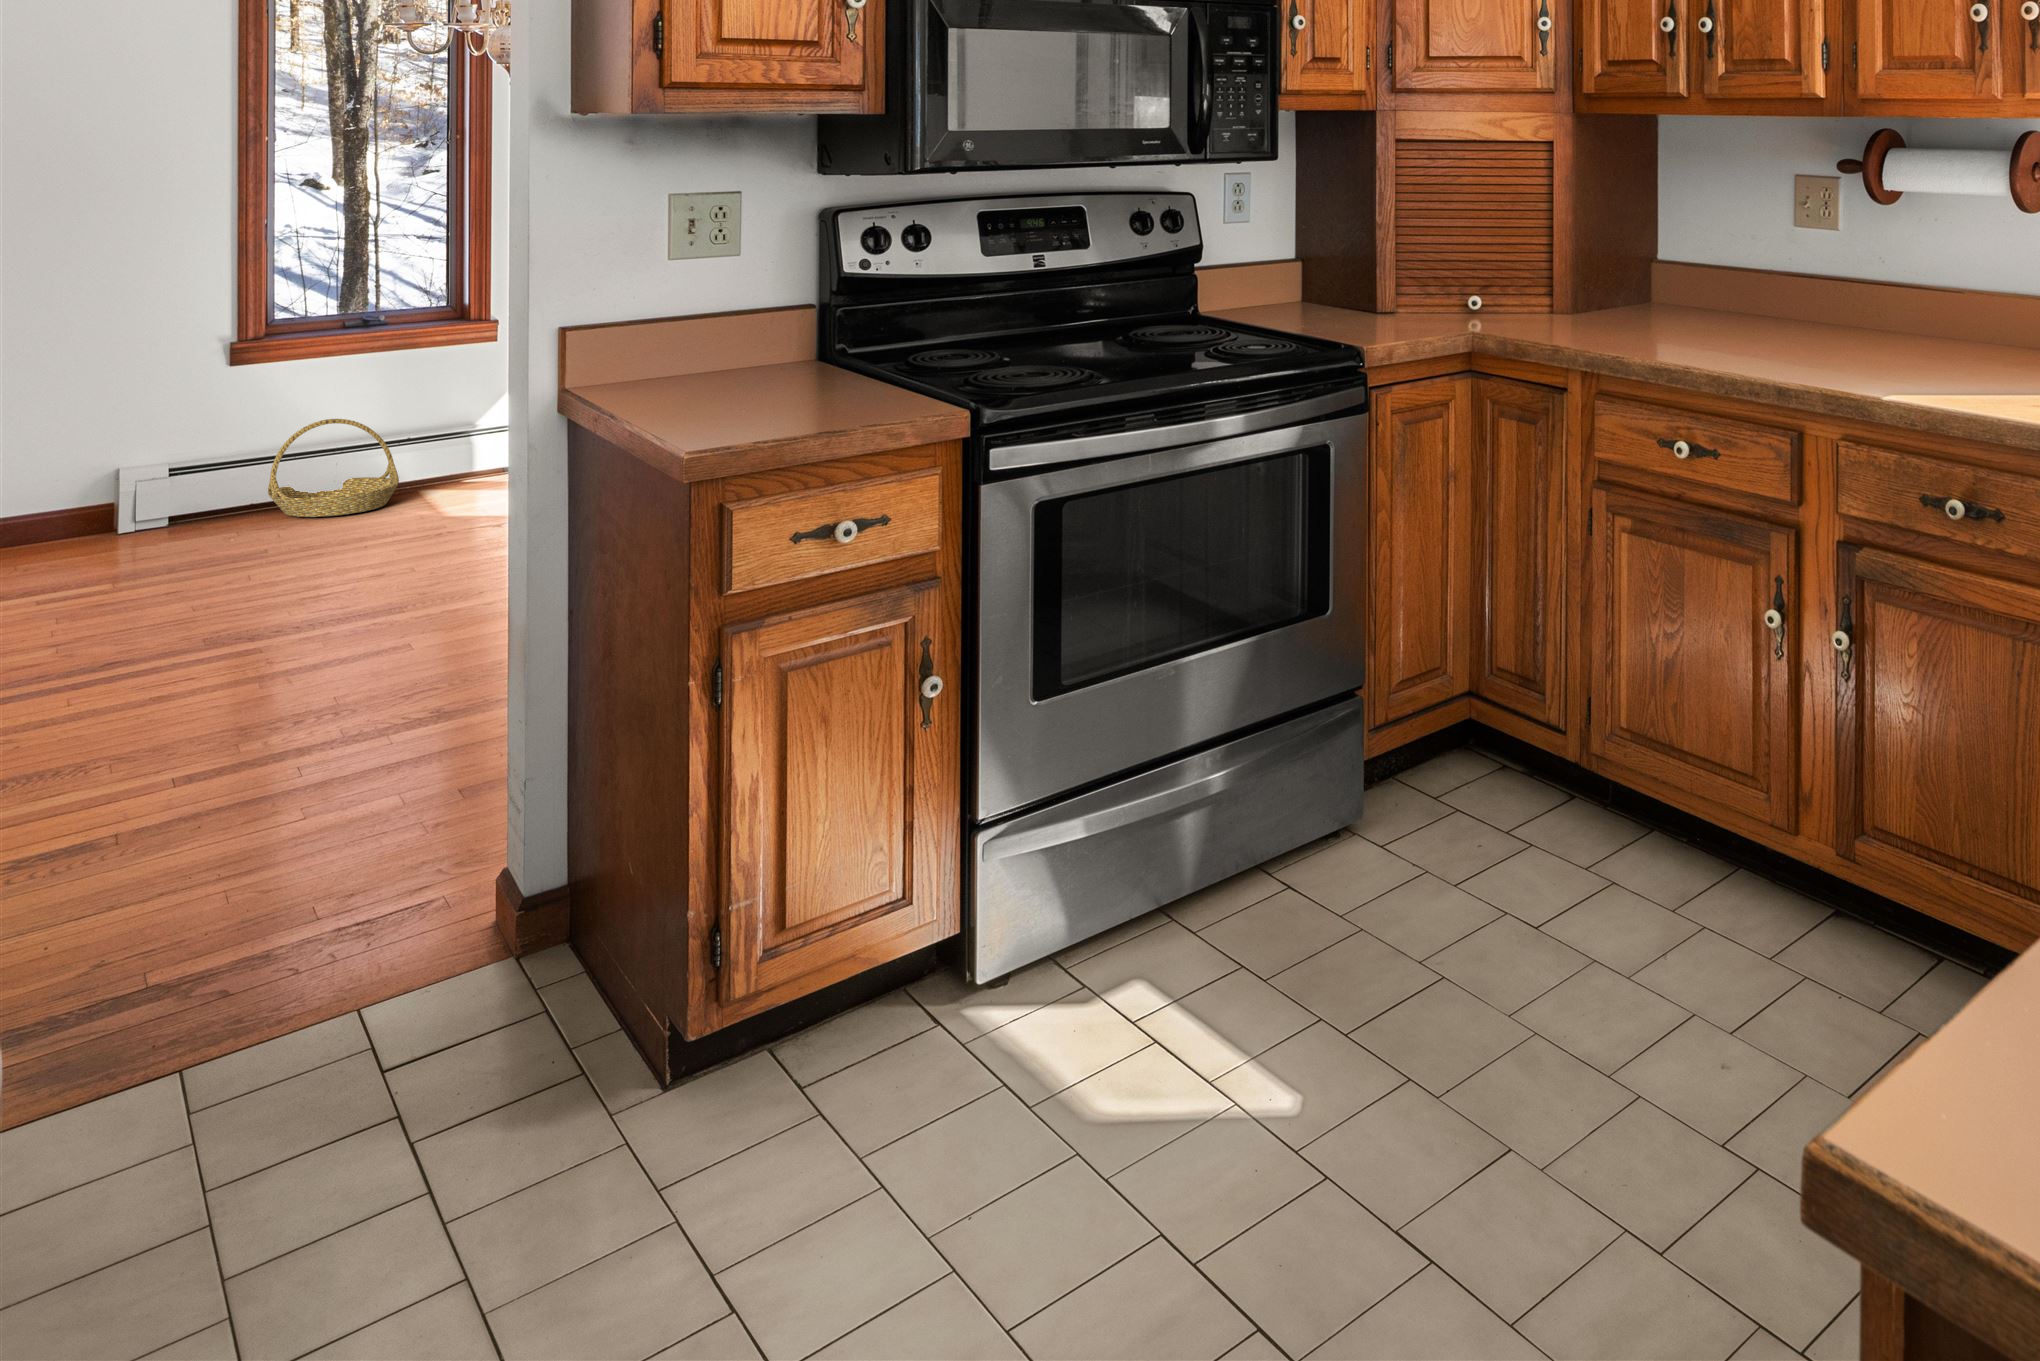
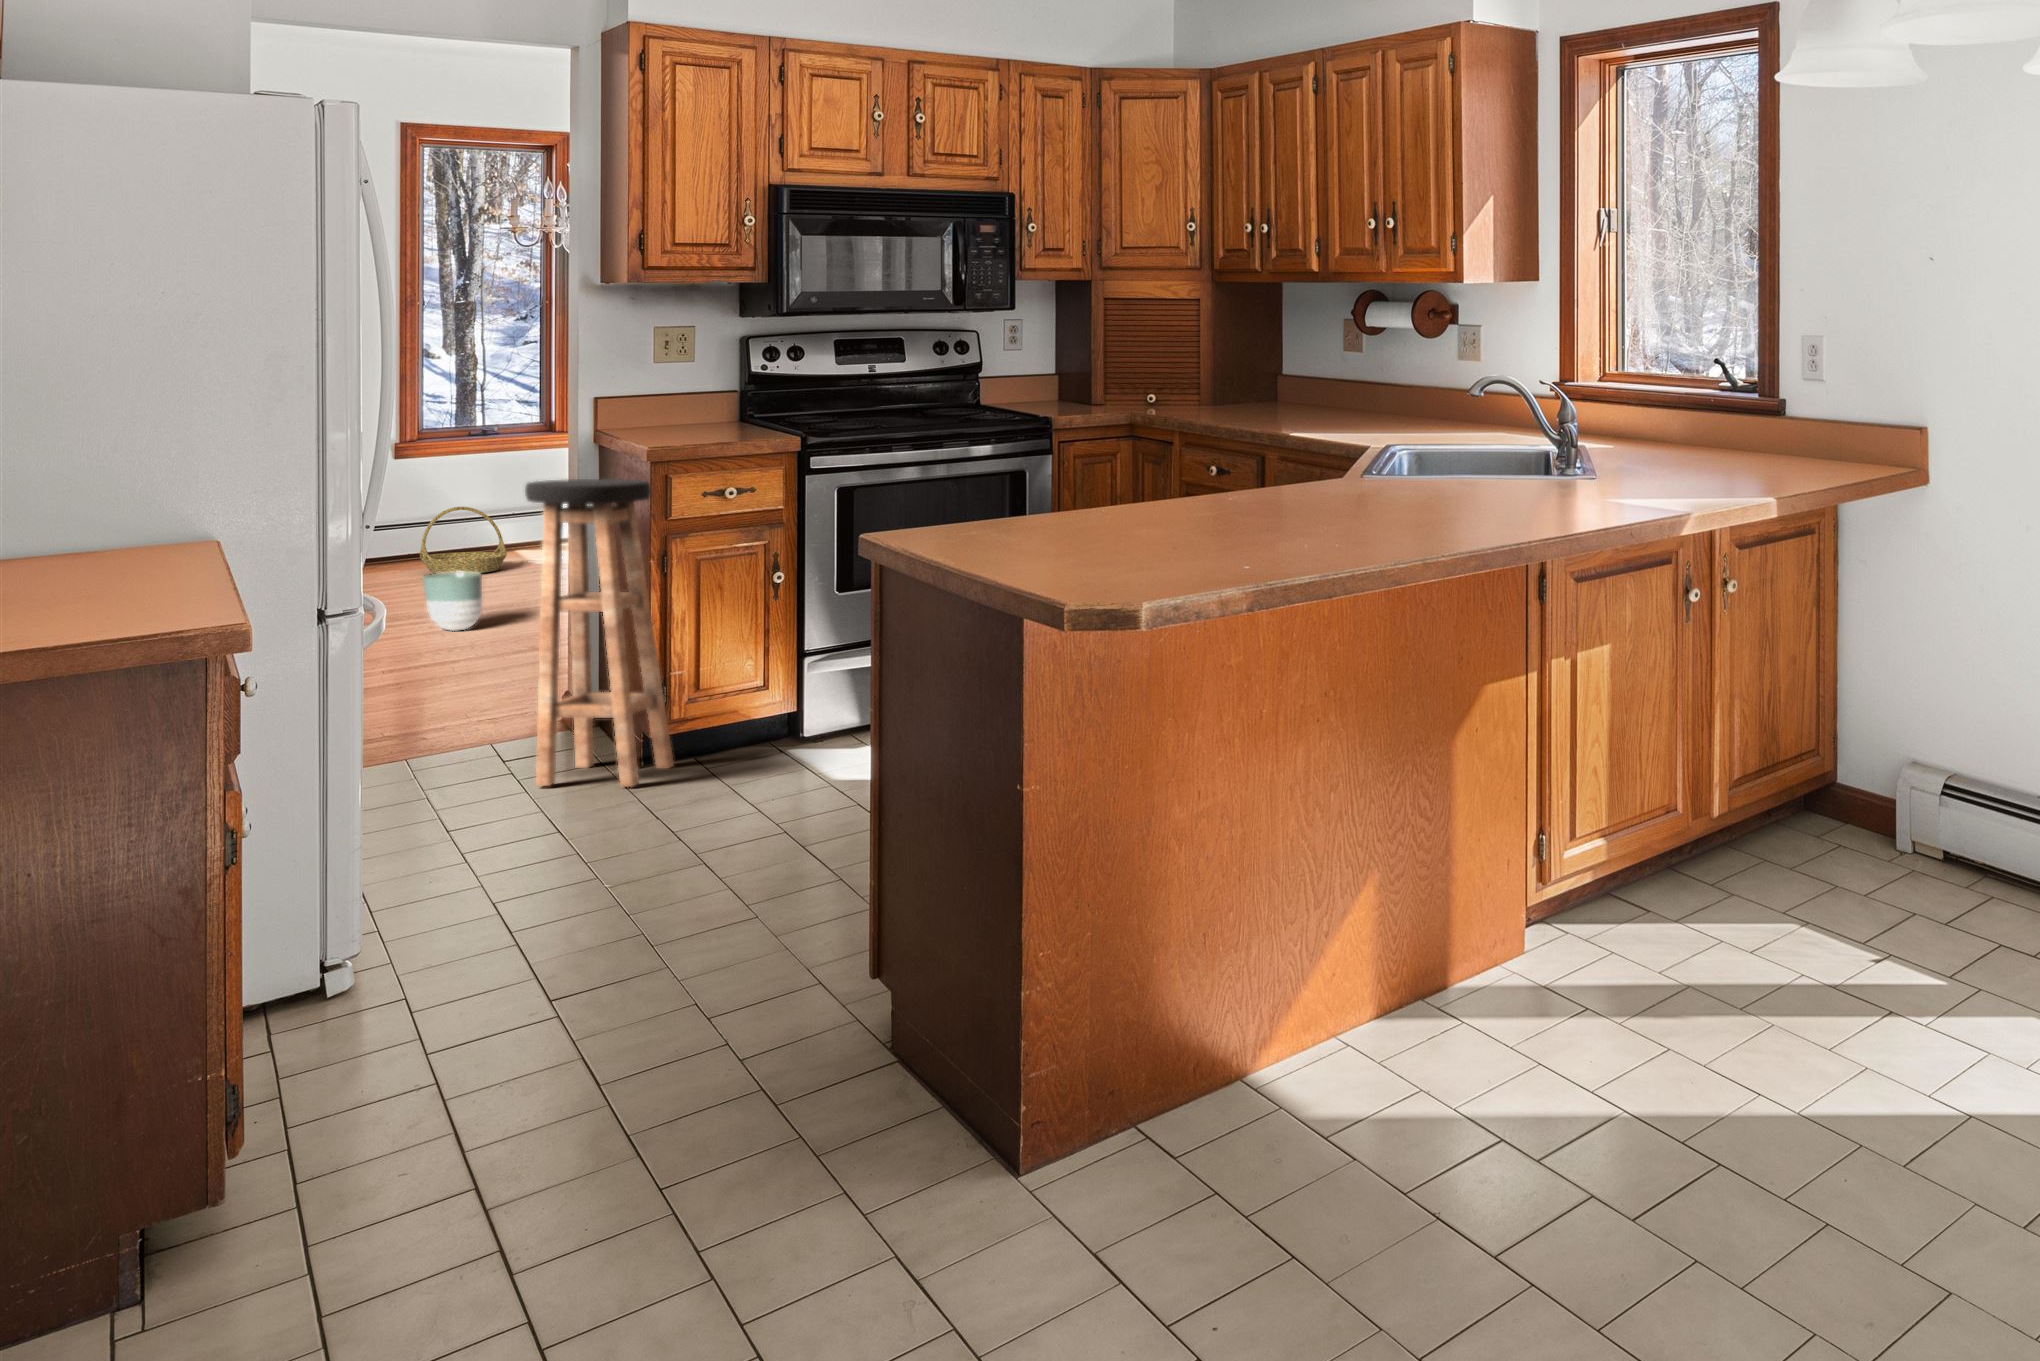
bar stool: none [404,530,727,1242] -> present [525,479,674,787]
planter: none [250,555,351,653] -> present [423,572,482,631]

